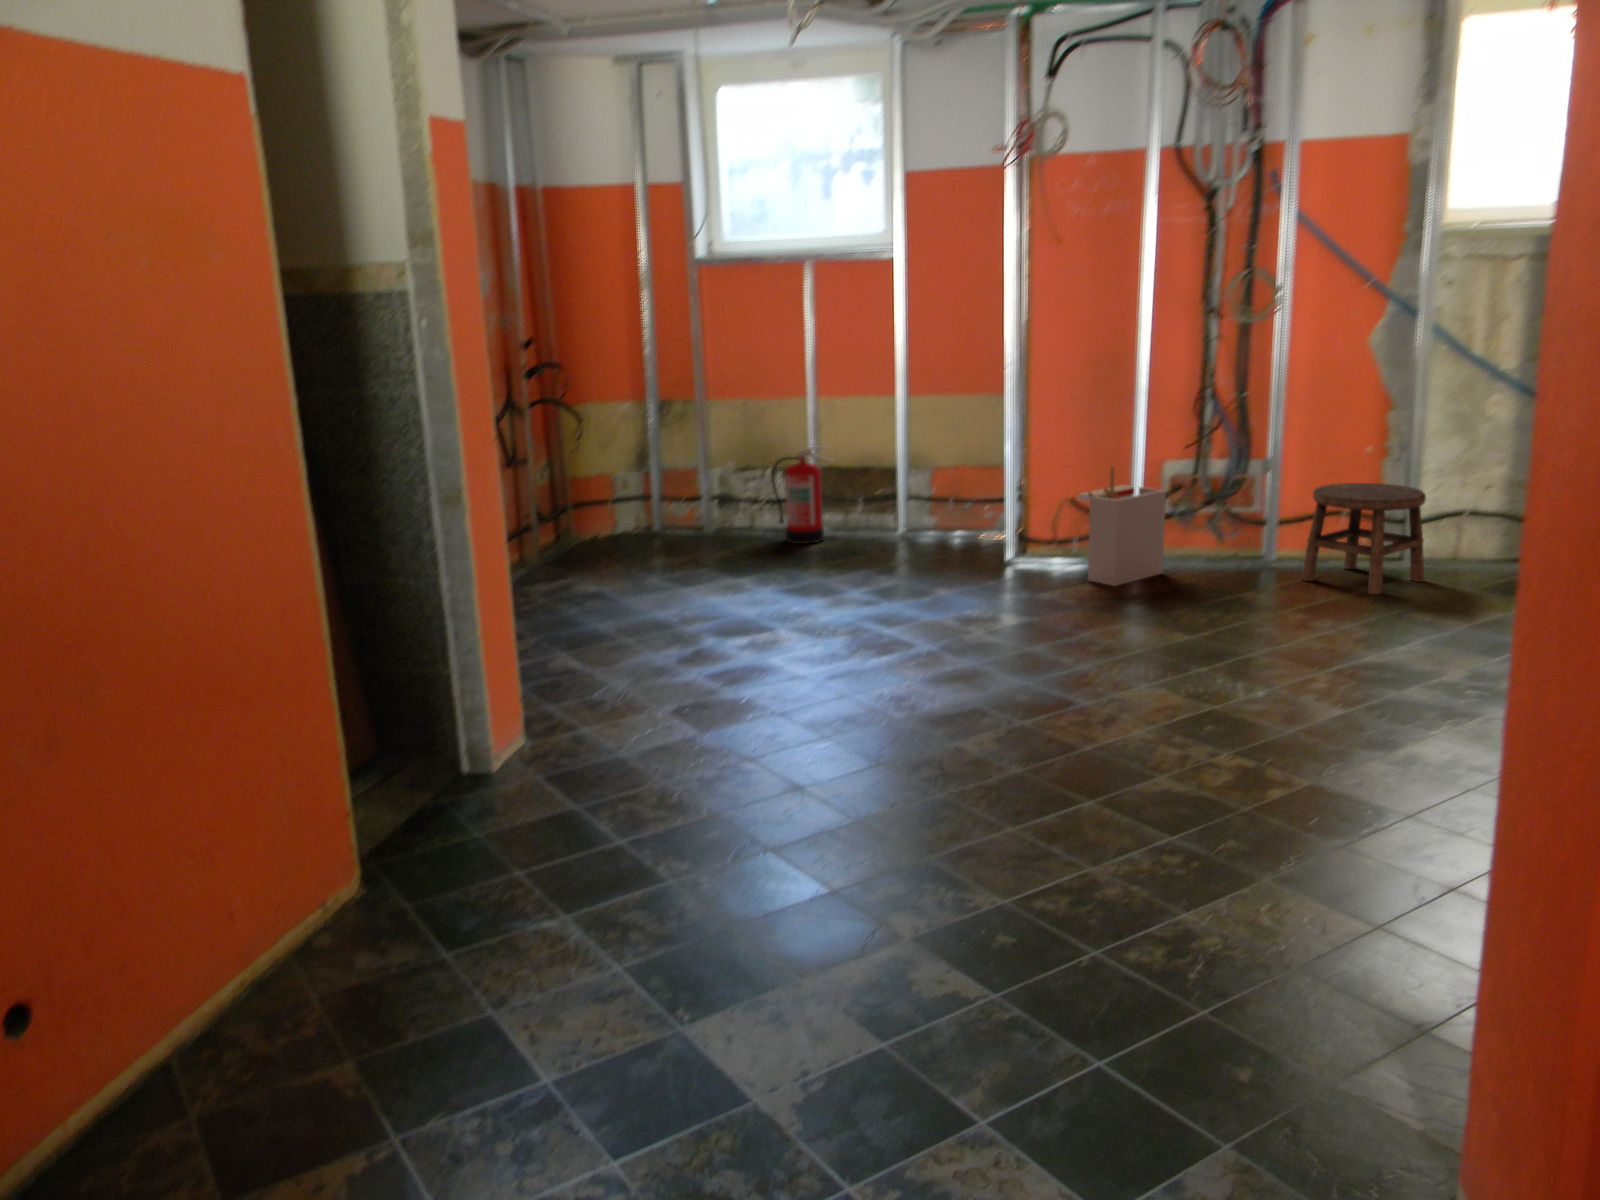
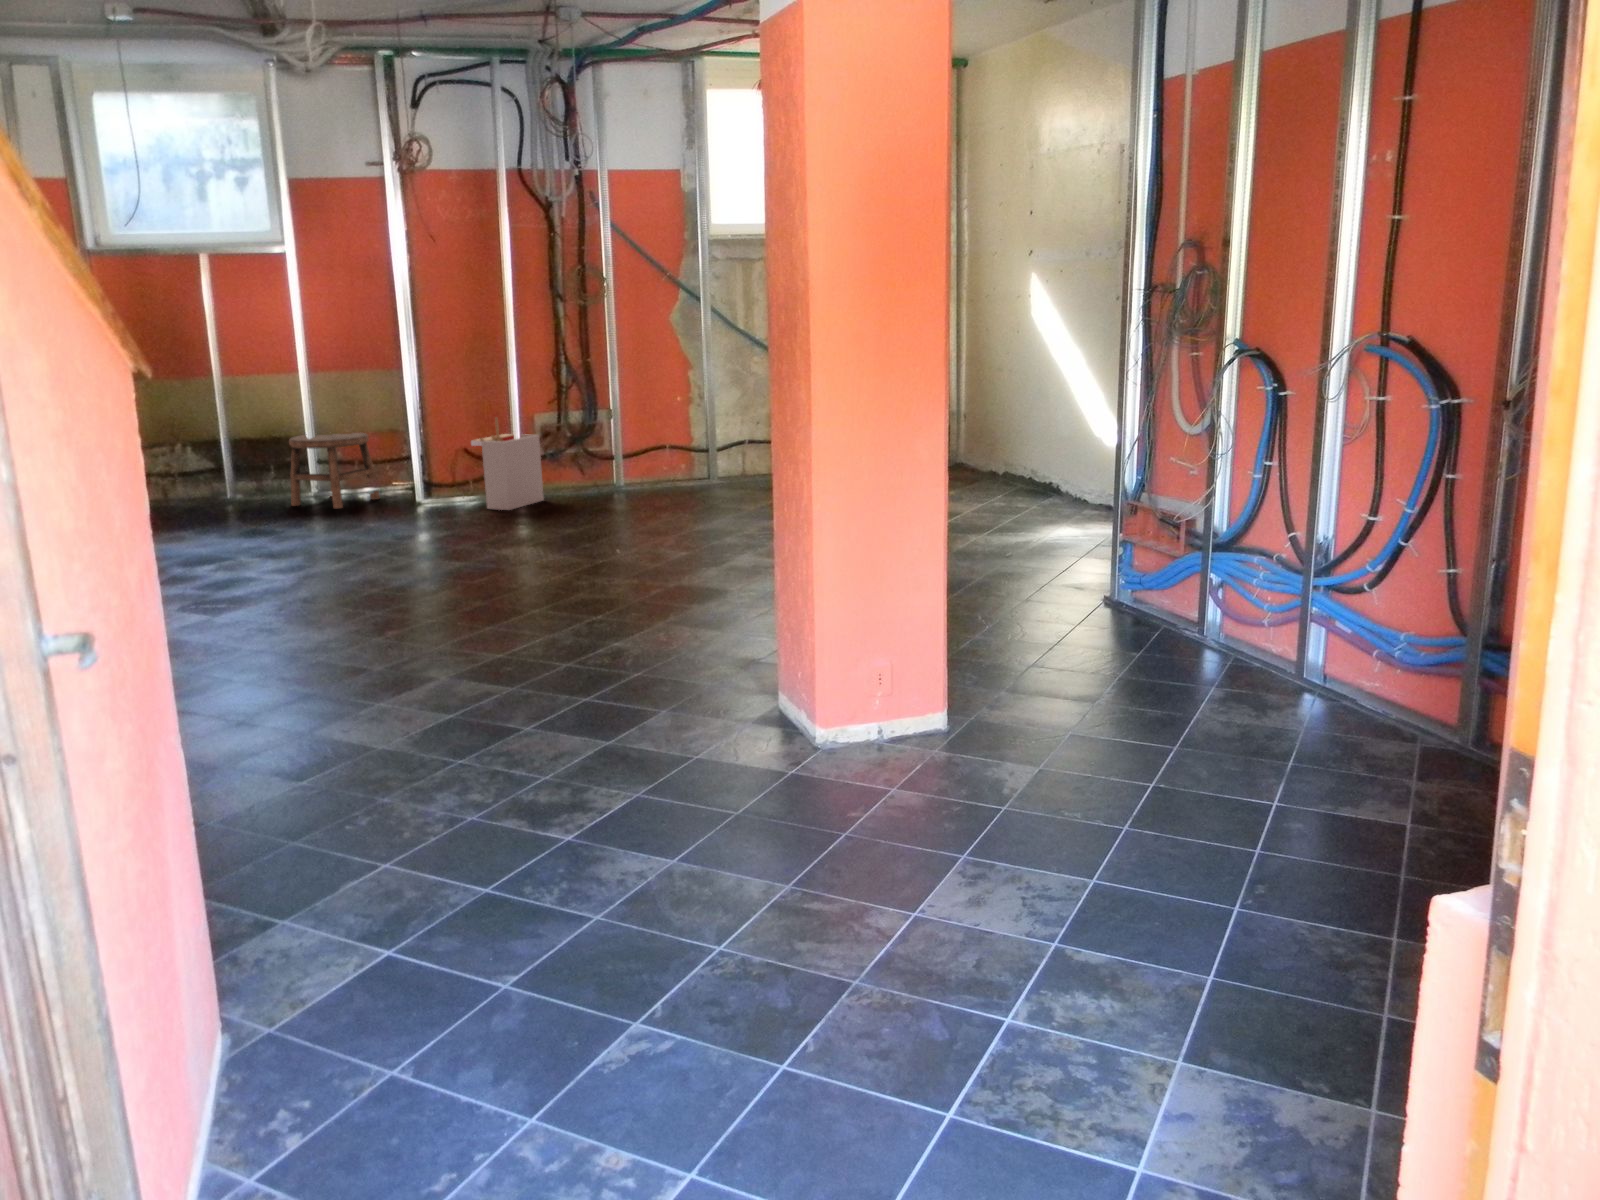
fire extinguisher: present [771,446,826,544] -> none [183,419,247,508]
stool: present [1301,483,1426,594] -> present [289,432,380,508]

